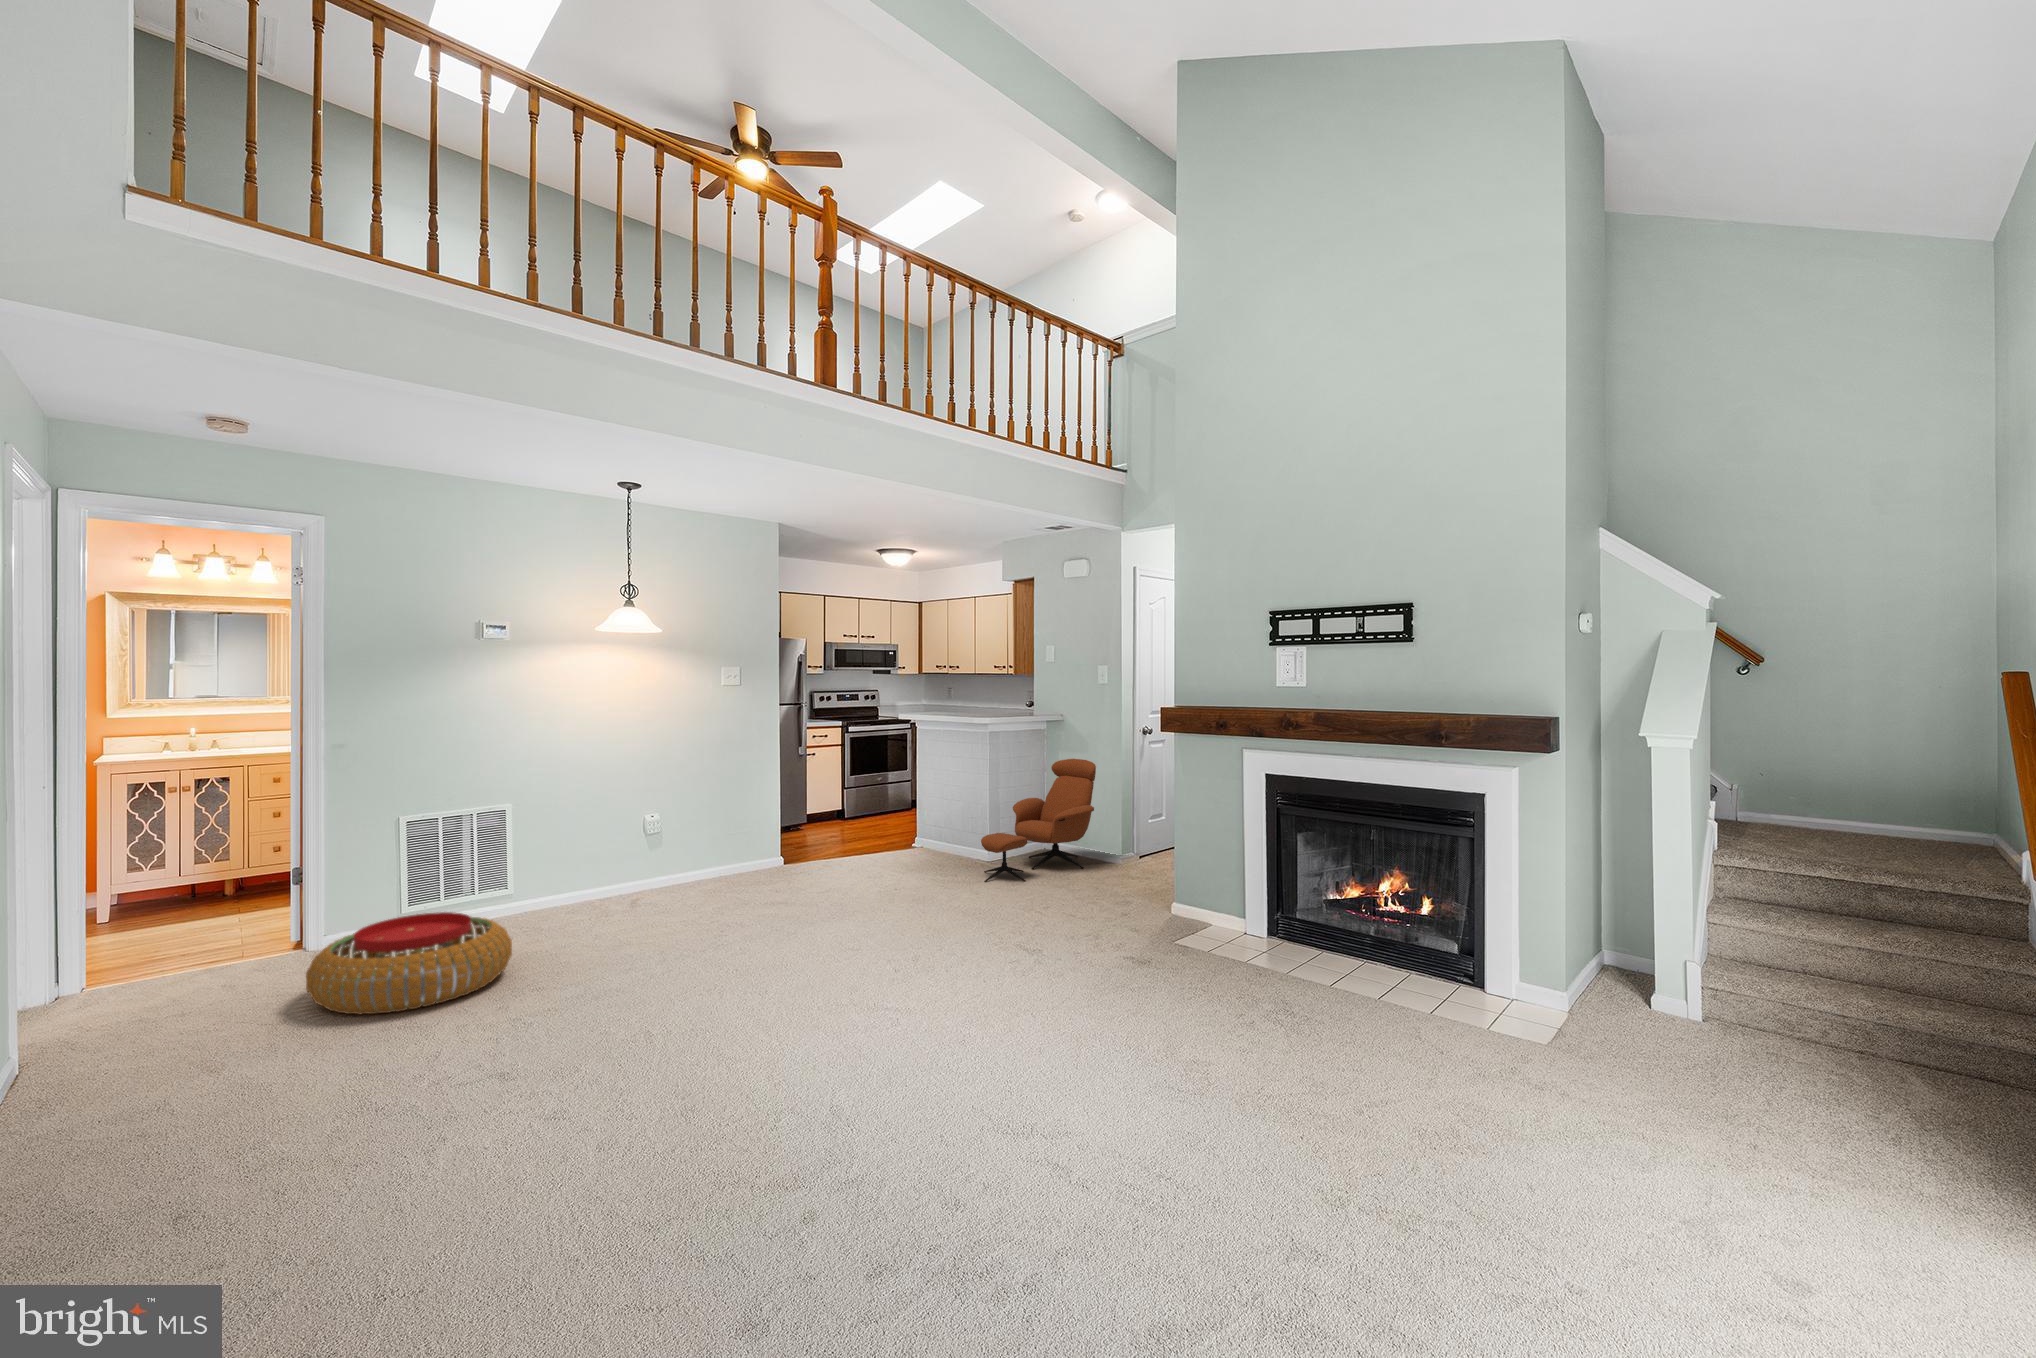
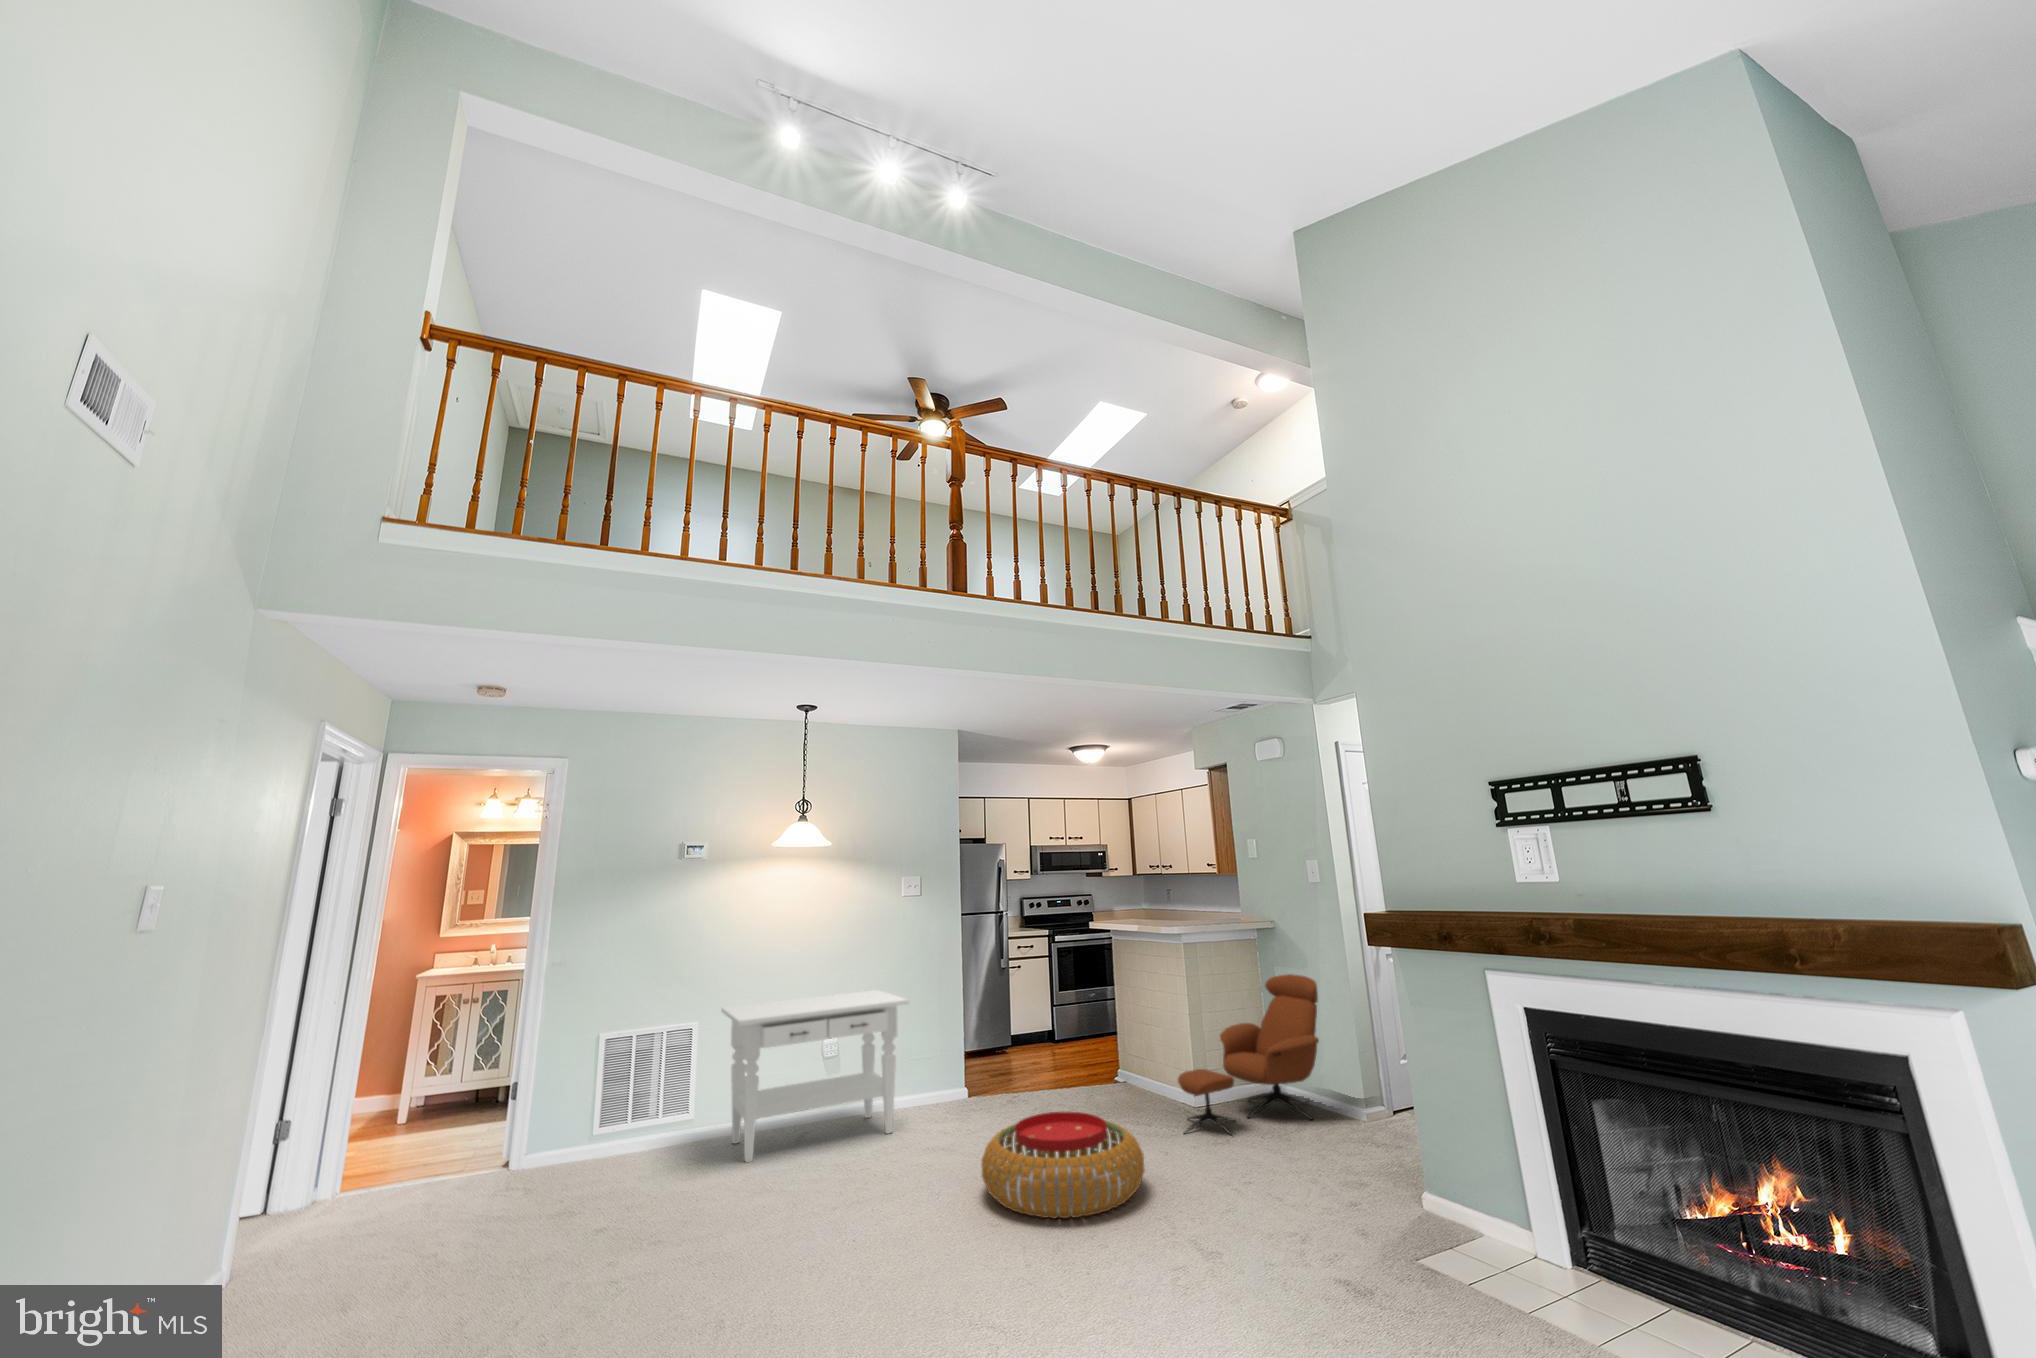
side table: none [541,772,741,923] -> present [721,990,909,1163]
pouf: present [306,912,512,1015] -> present [981,1112,1145,1219]

